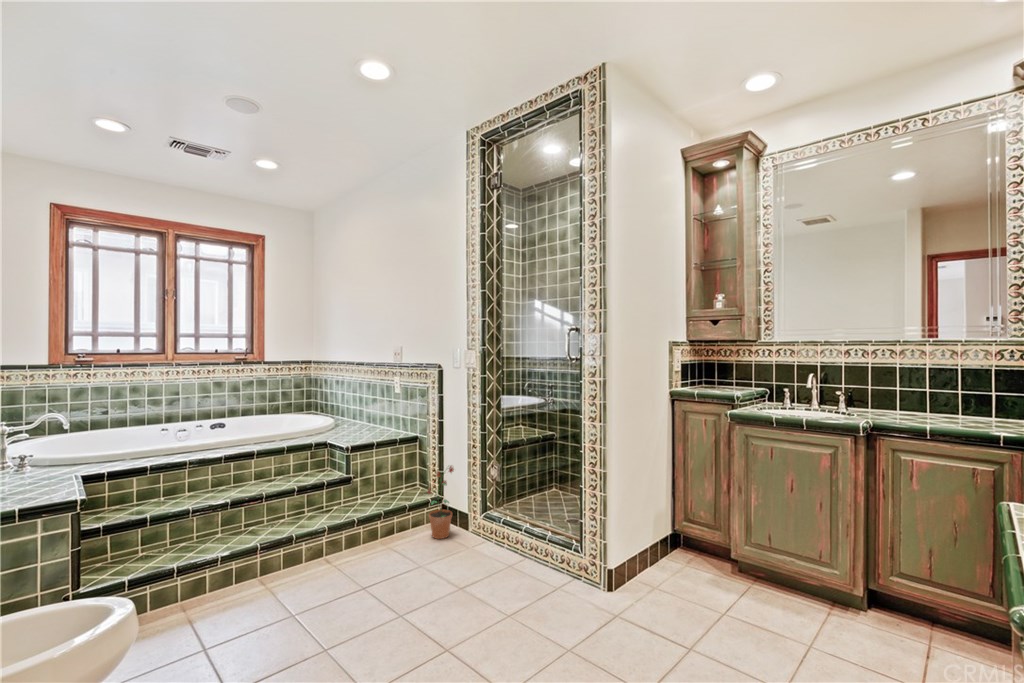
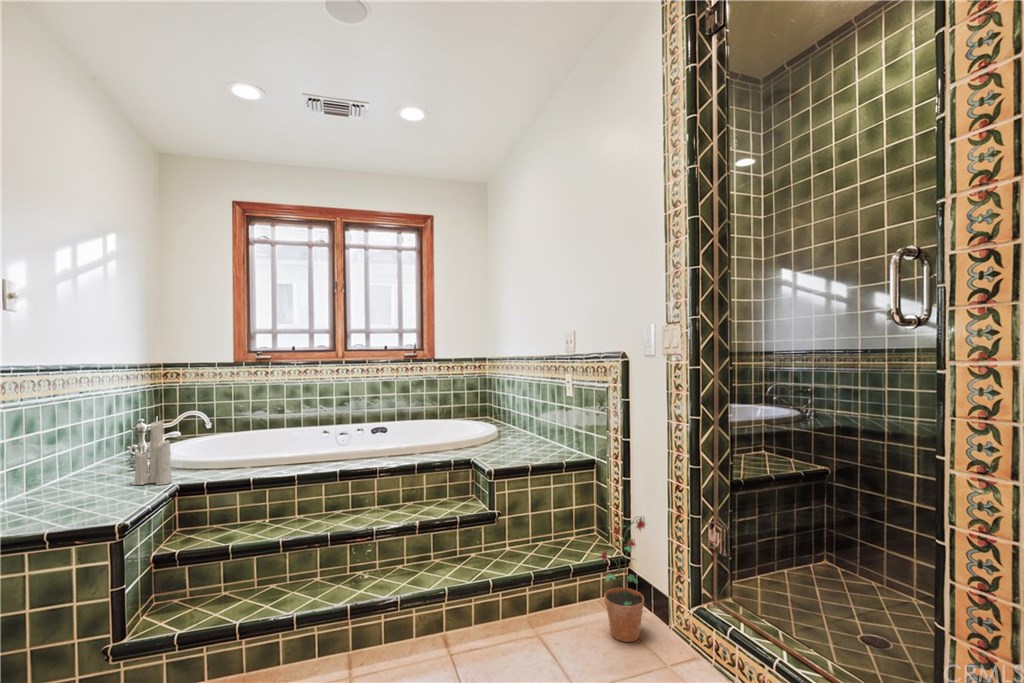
candle: none [22,416,65,483] -> present [133,420,172,485]

